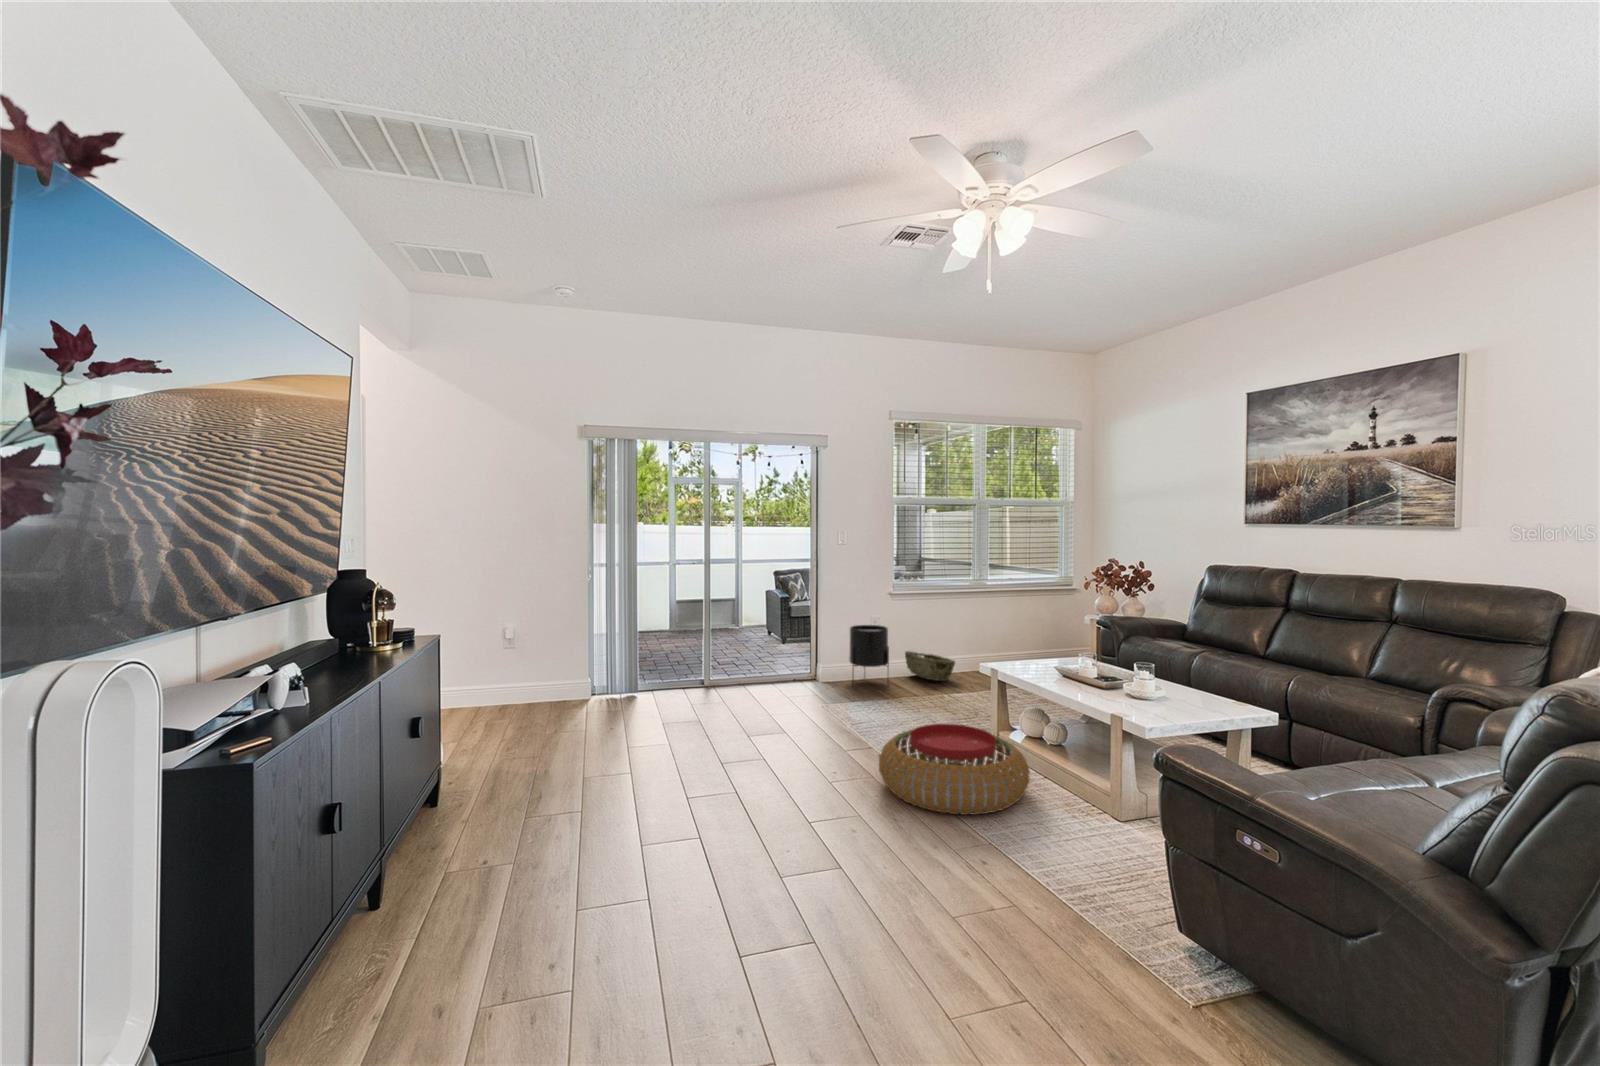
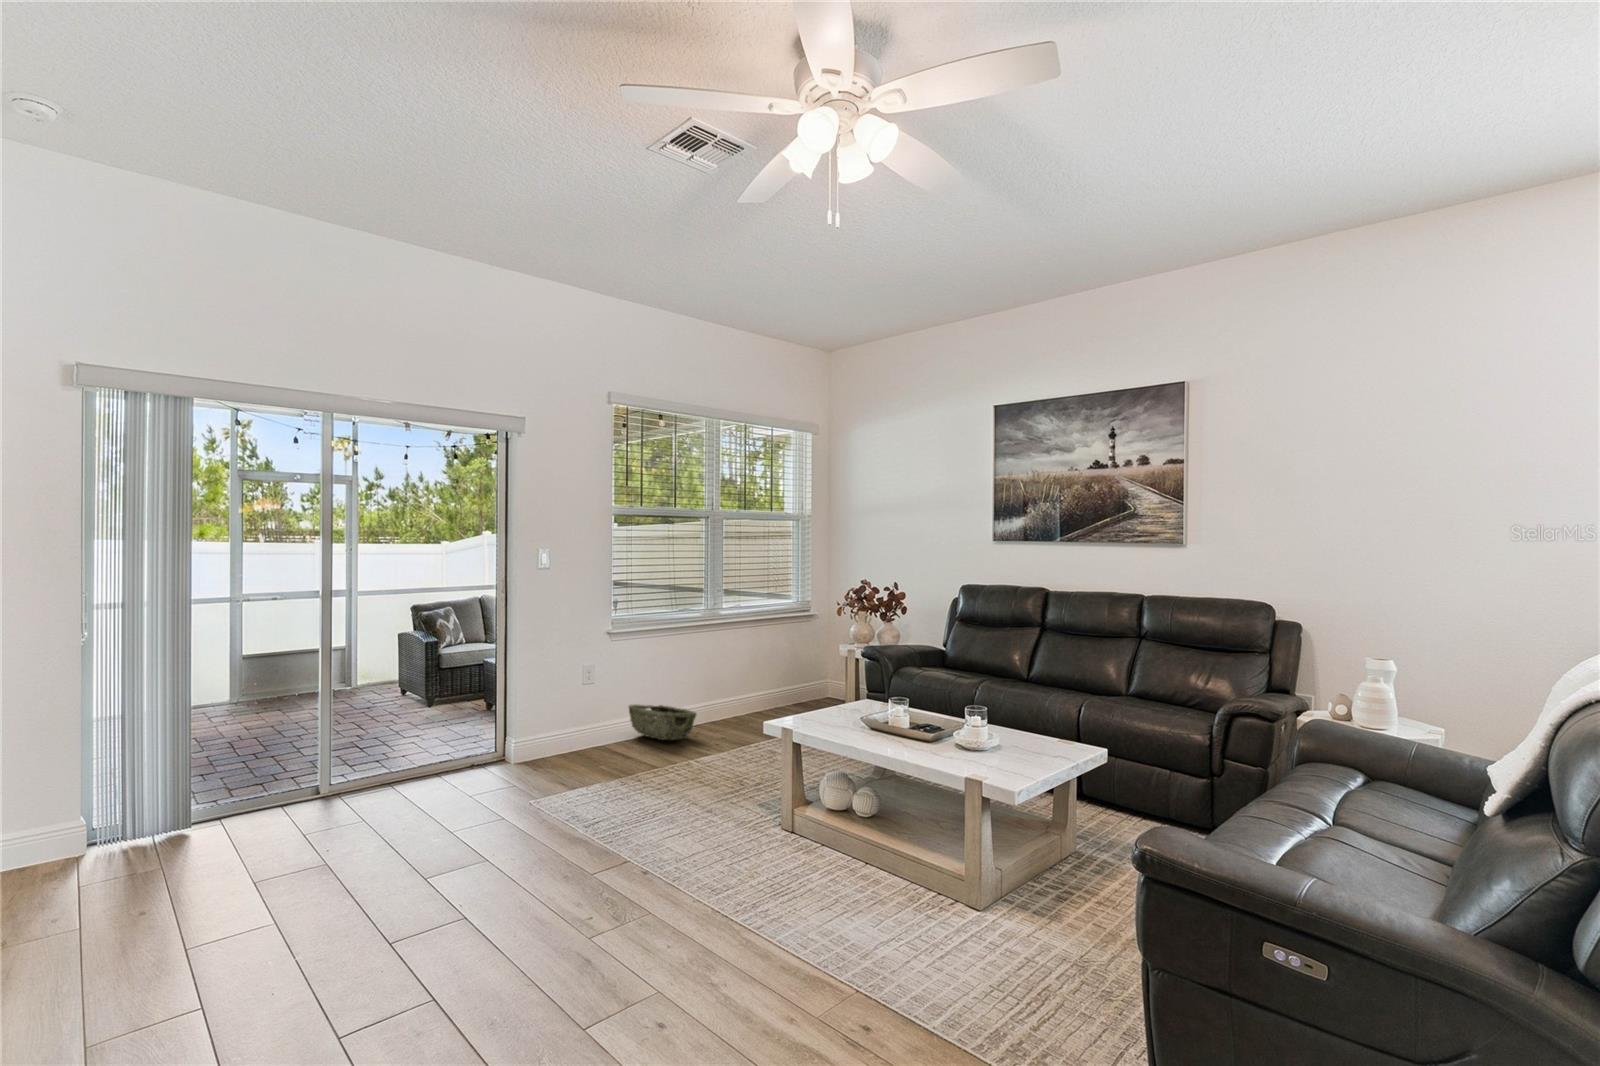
planter: present [849,625,889,668] -> none [558,675,614,761]
pouf: present [879,724,1030,815] -> none [669,814,875,956]

